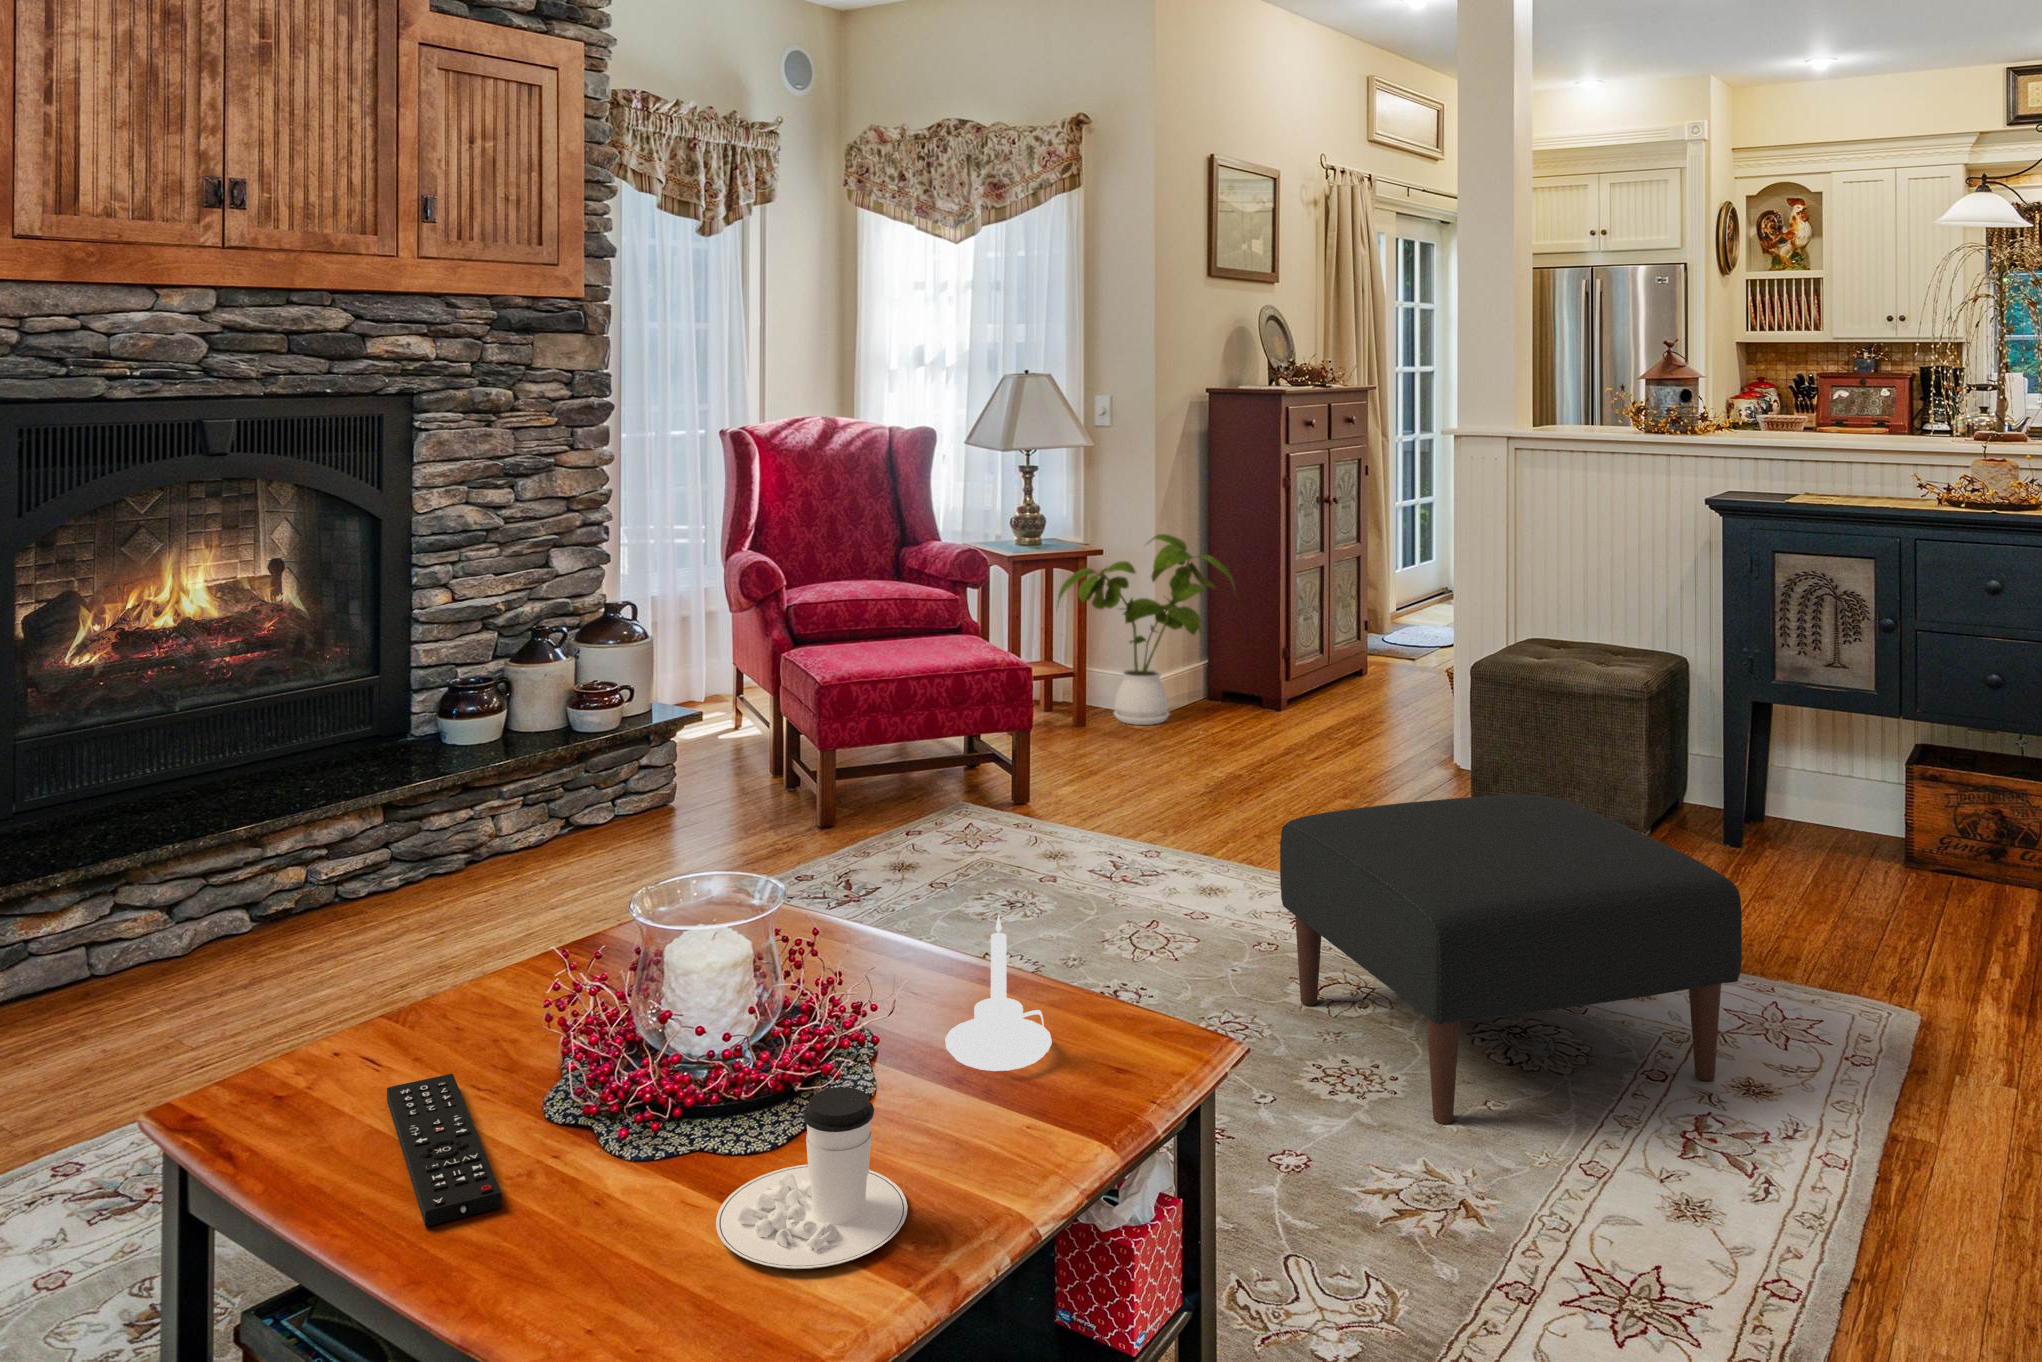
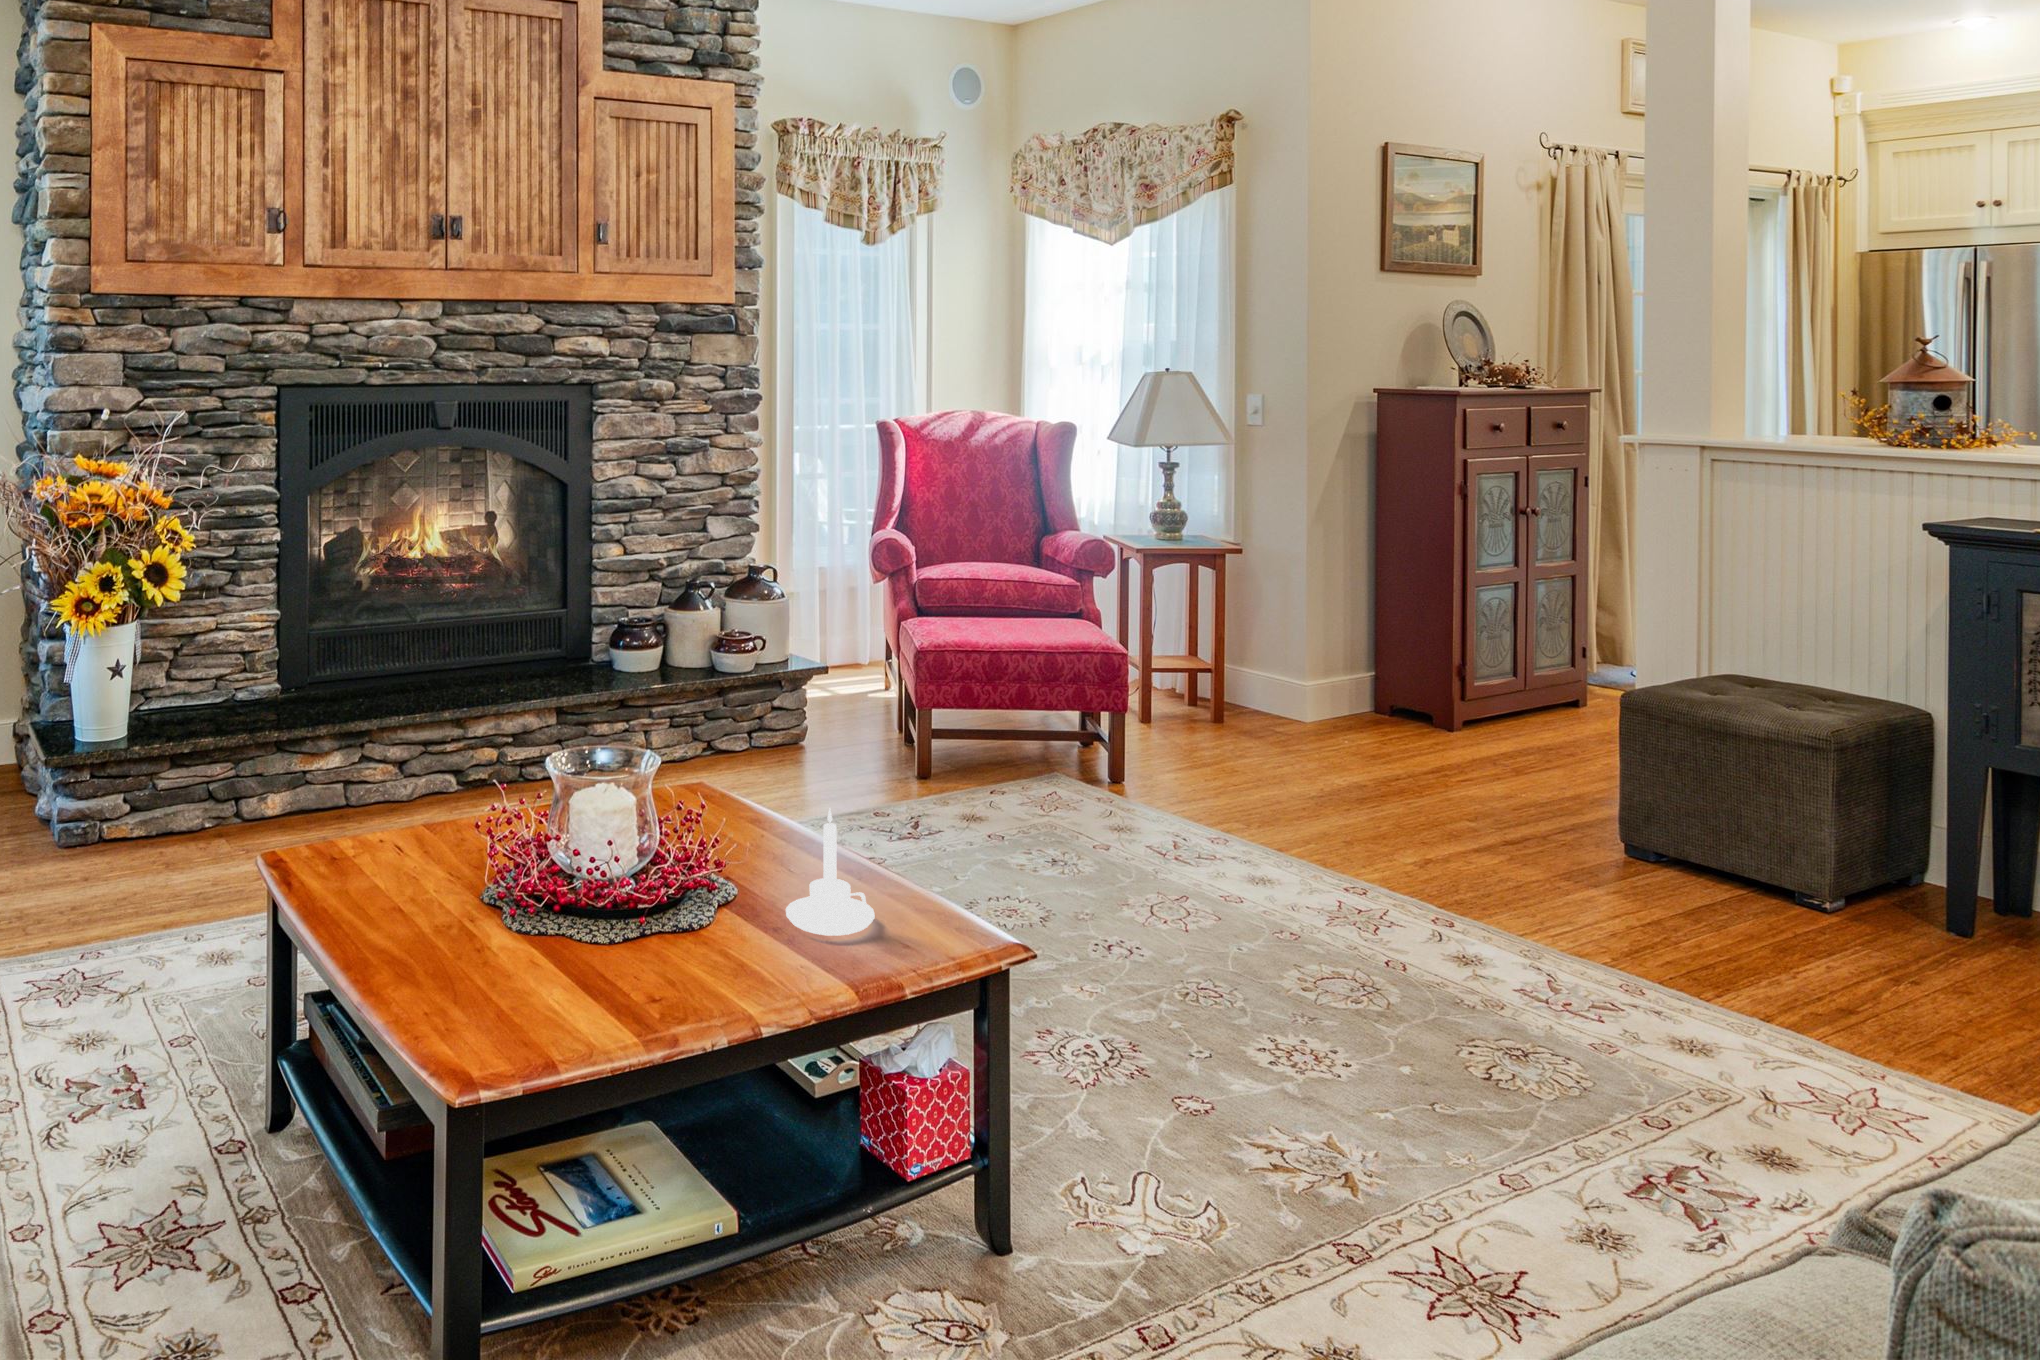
house plant: present [1058,534,1234,725] -> none [1201,532,1389,724]
ottoman: present [1280,795,1742,1124] -> none [1276,800,1764,1135]
remote control: present [387,1074,501,1227] -> none [366,868,439,951]
coffee cup: present [716,1087,908,1269] -> none [535,903,680,1026]

